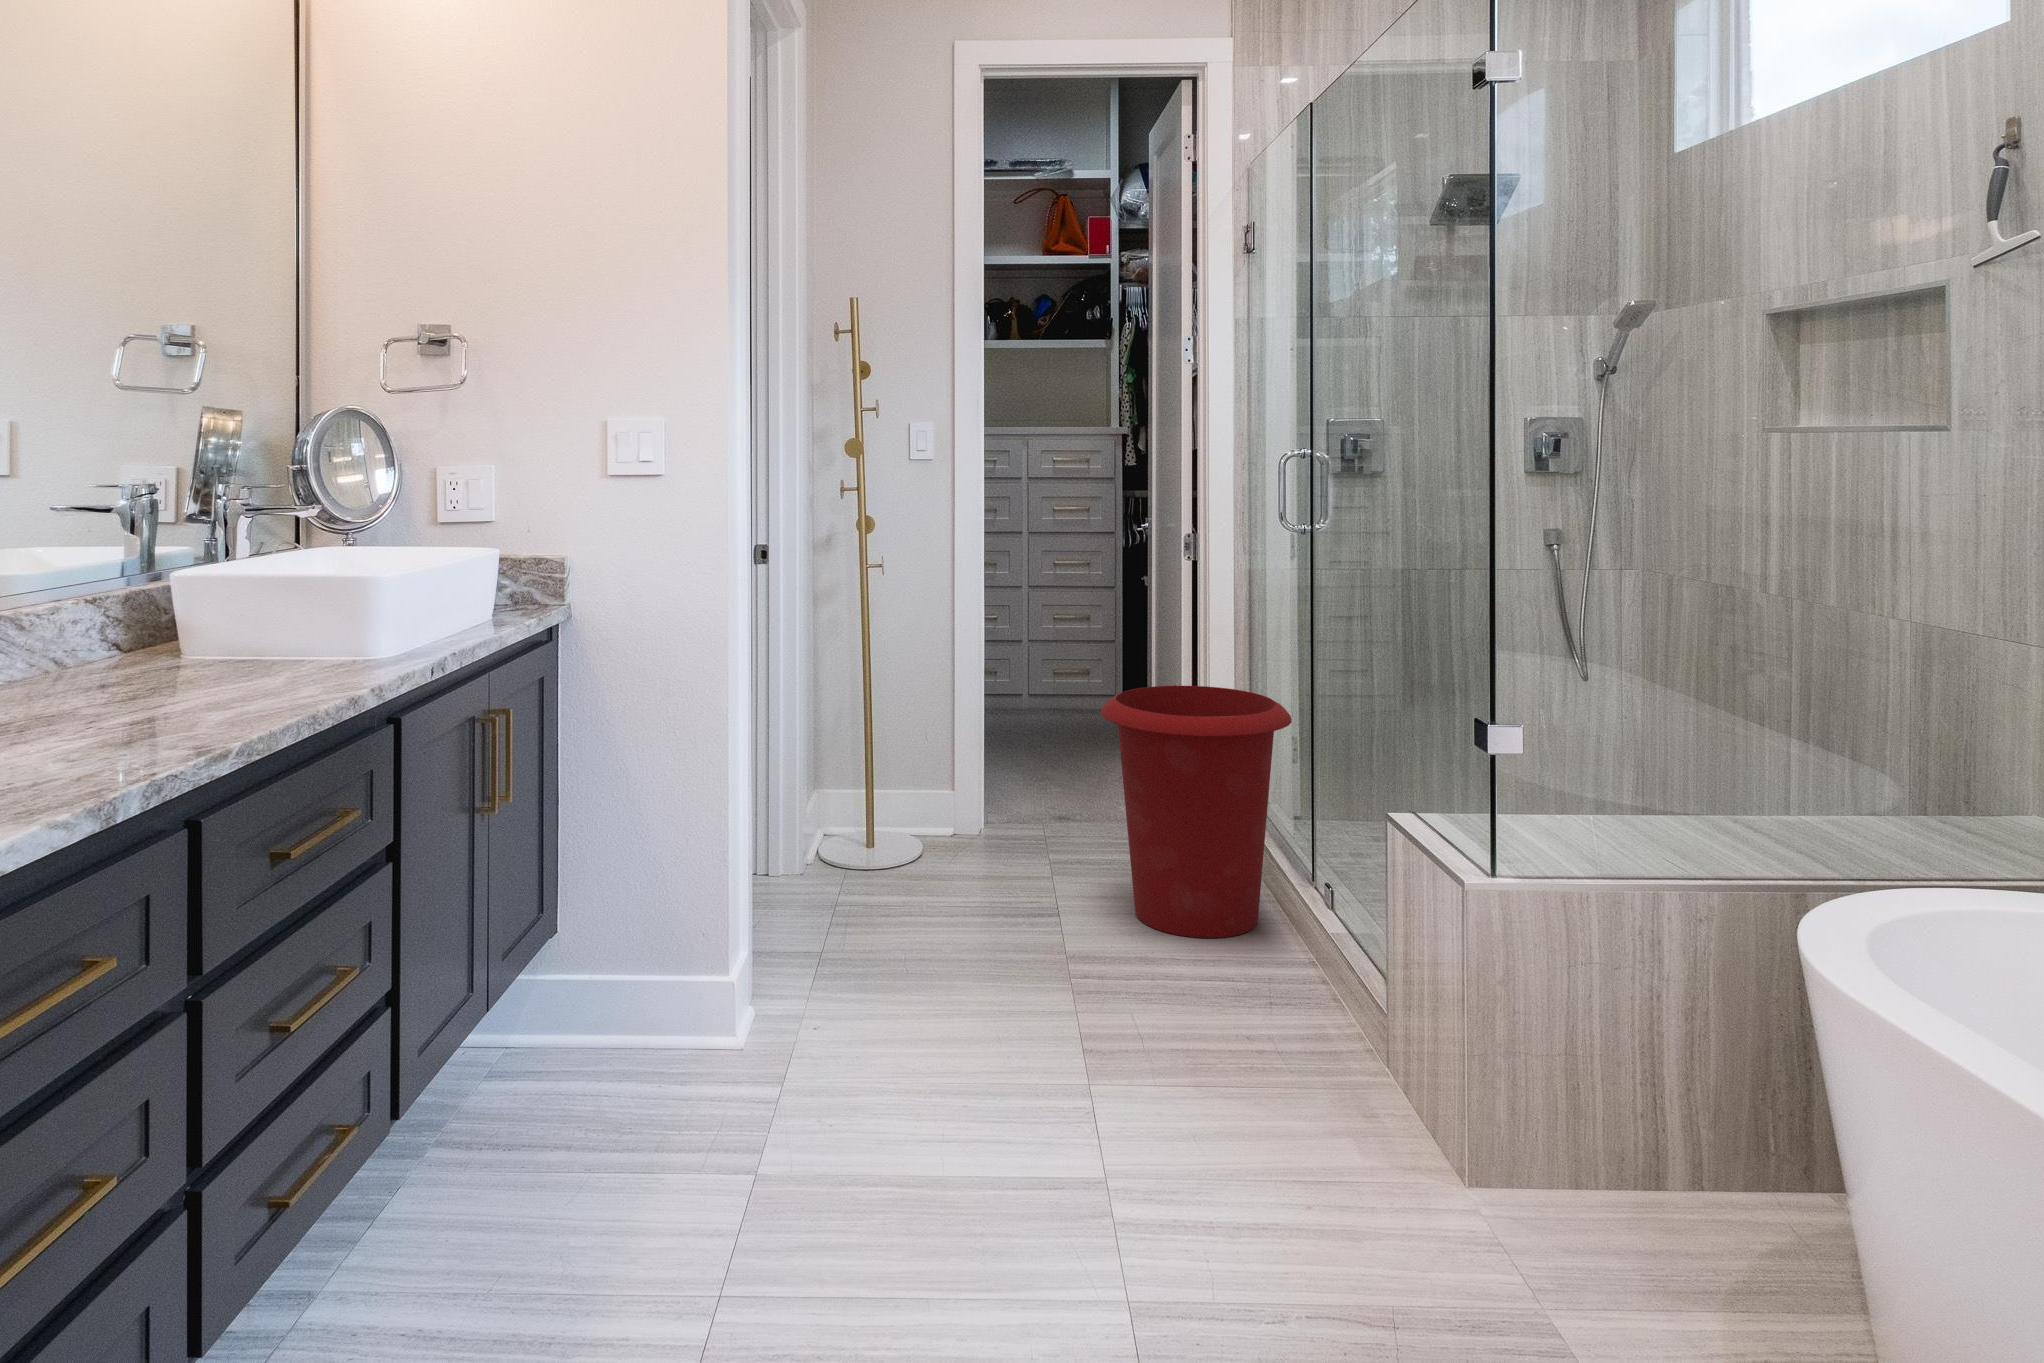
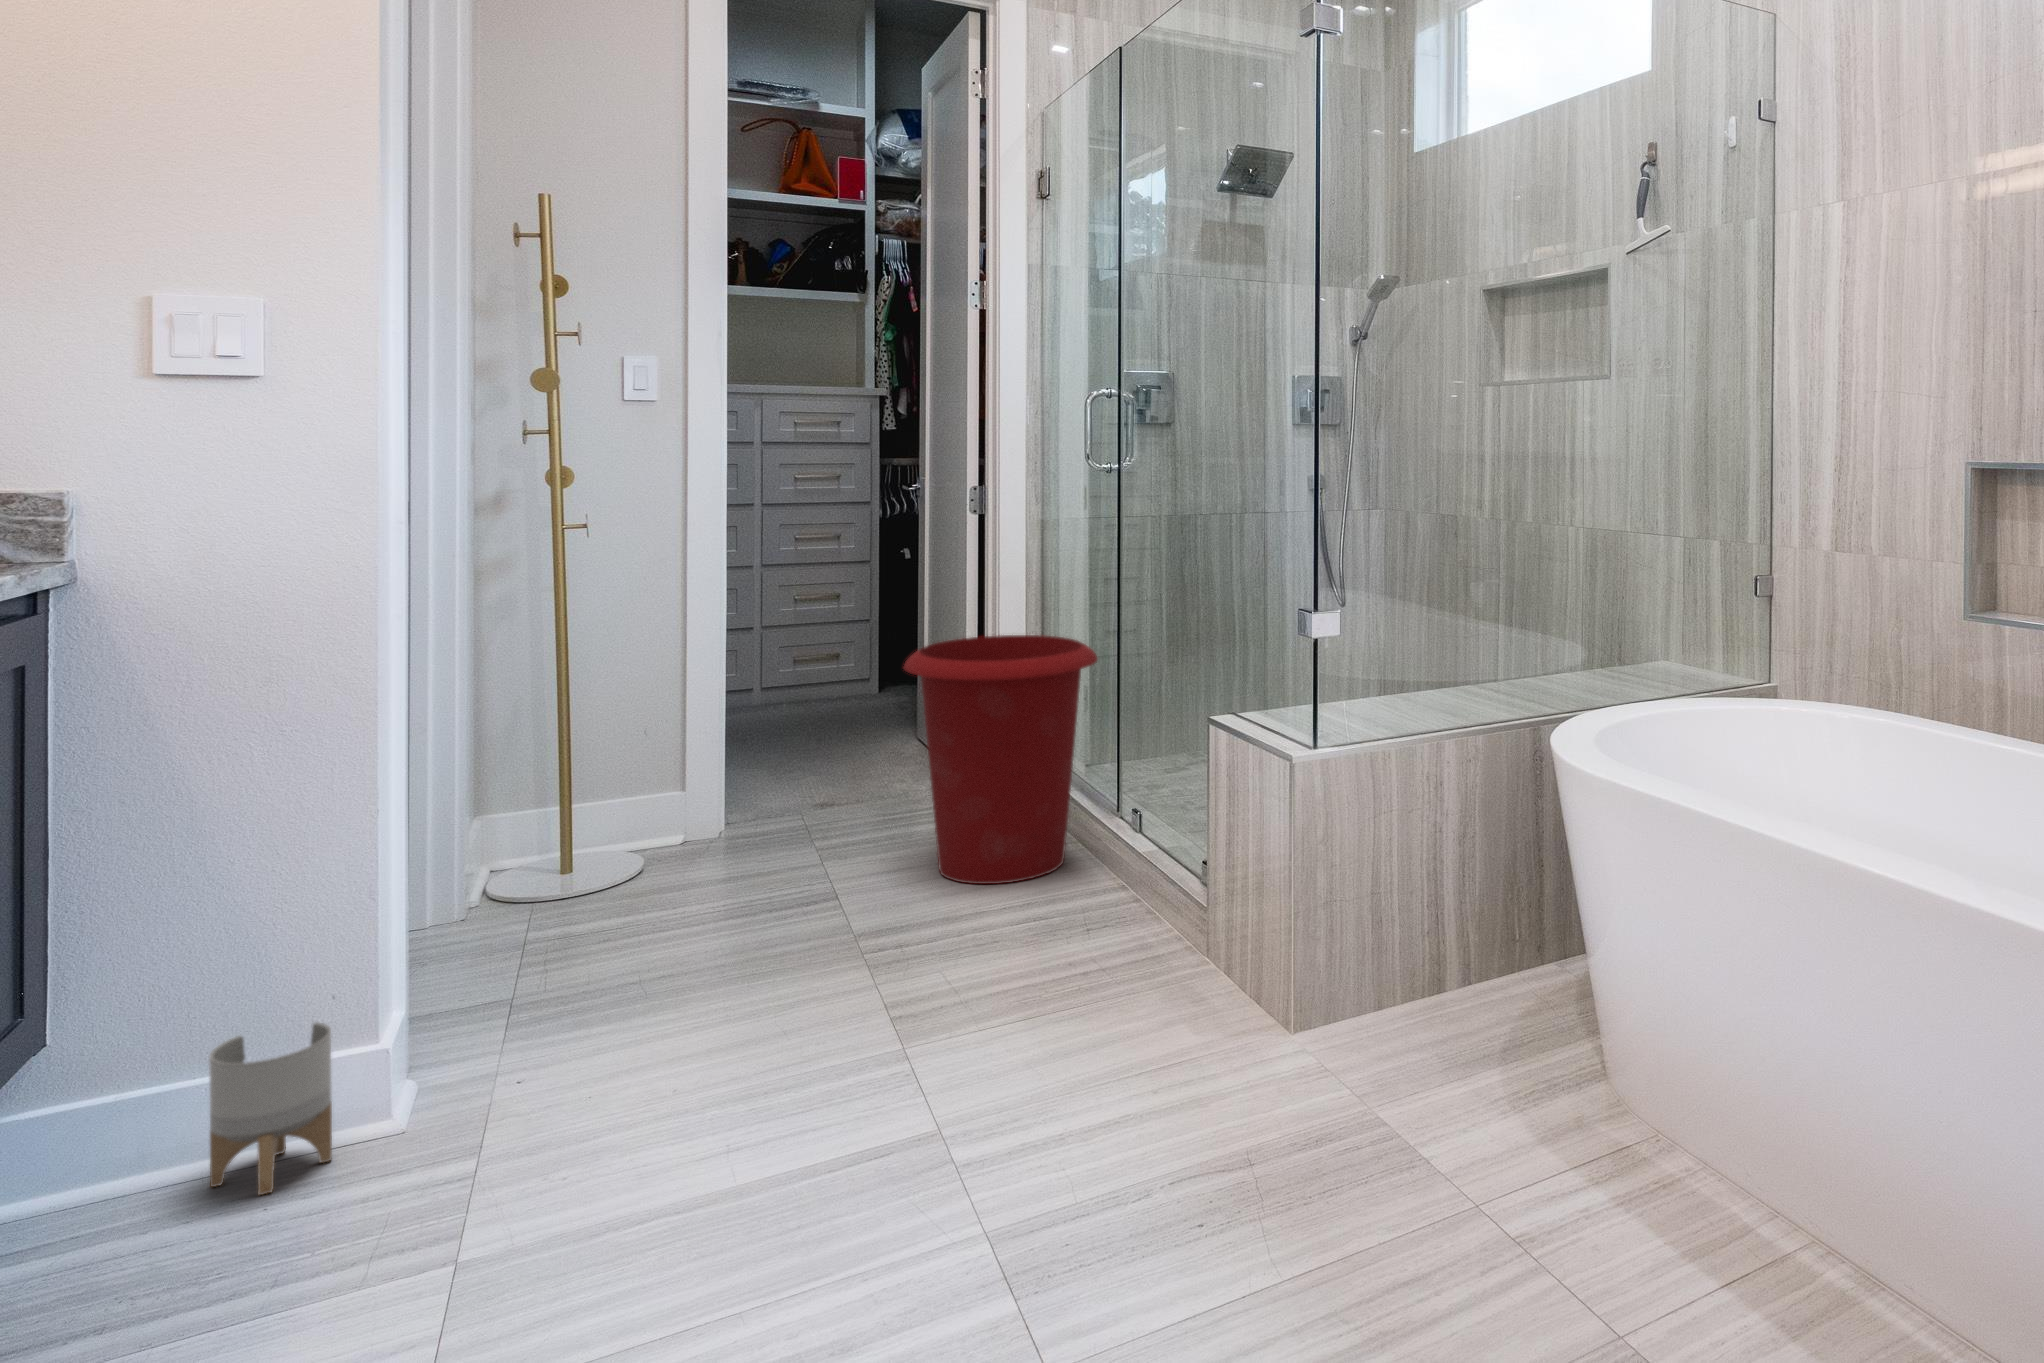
planter: none [550,959,626,1092] -> present [209,1022,332,1195]

